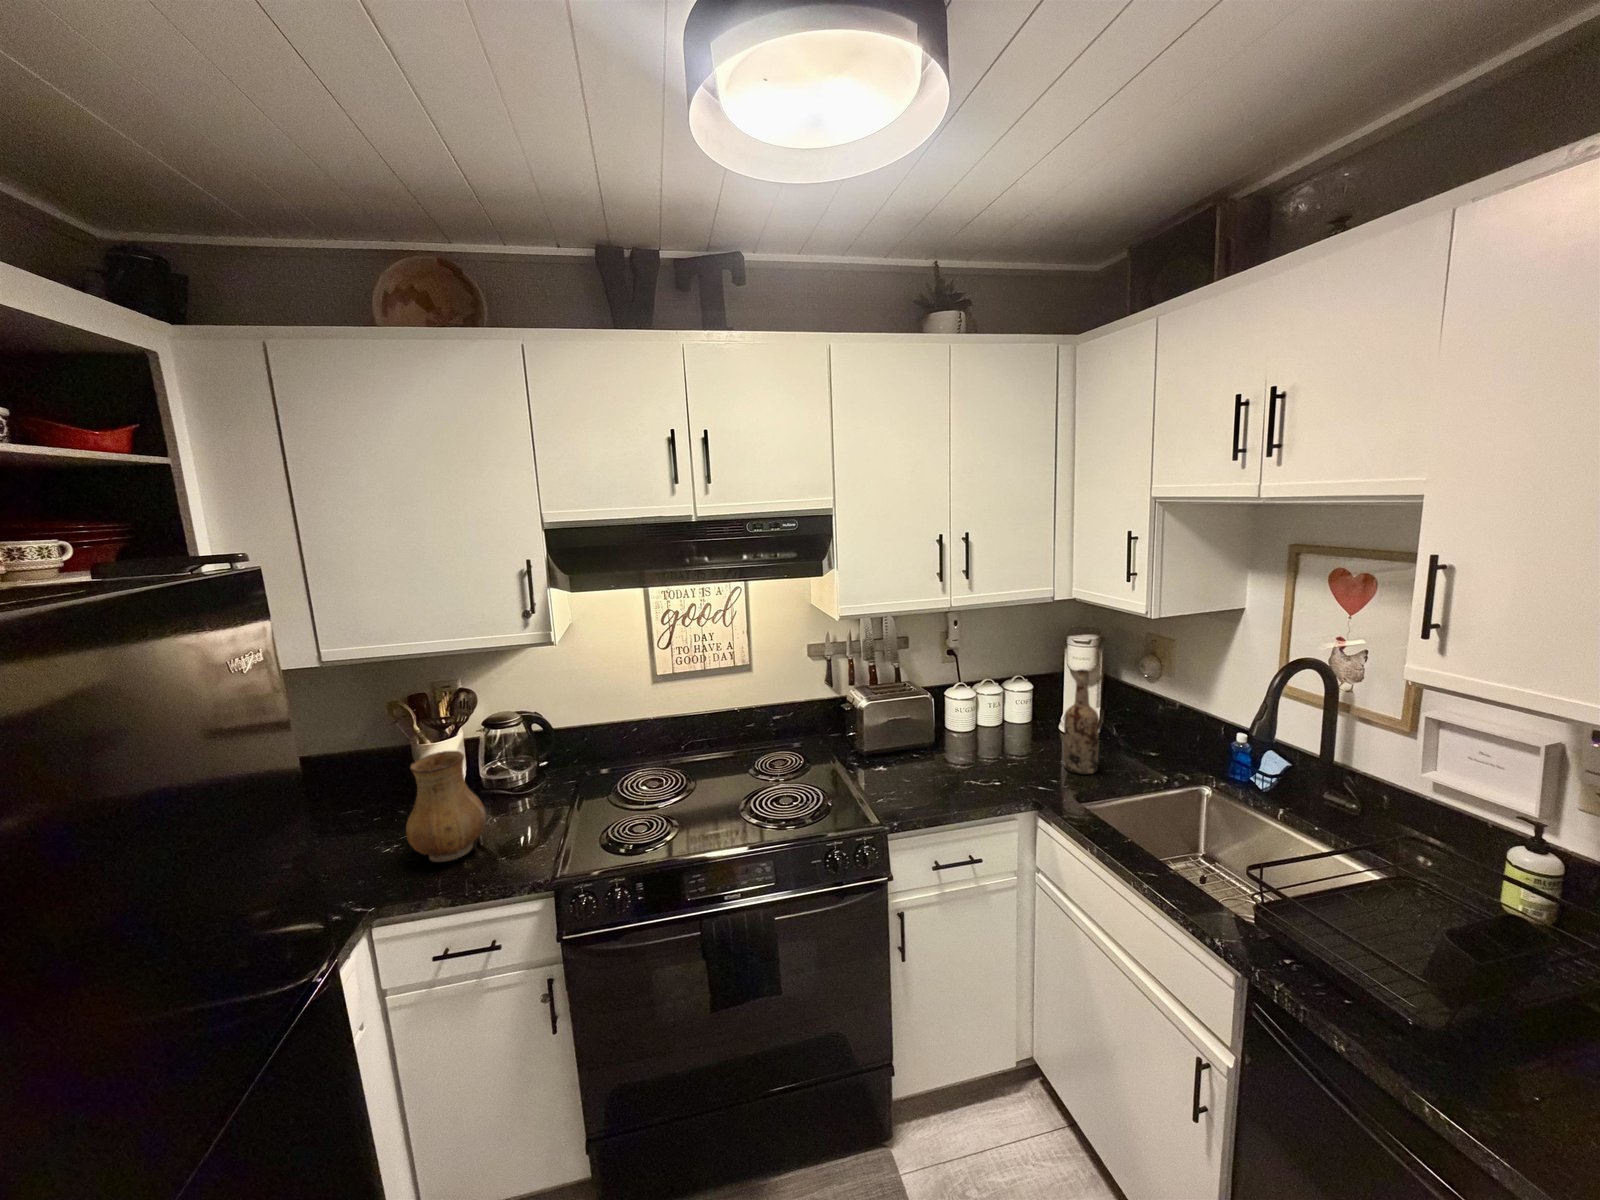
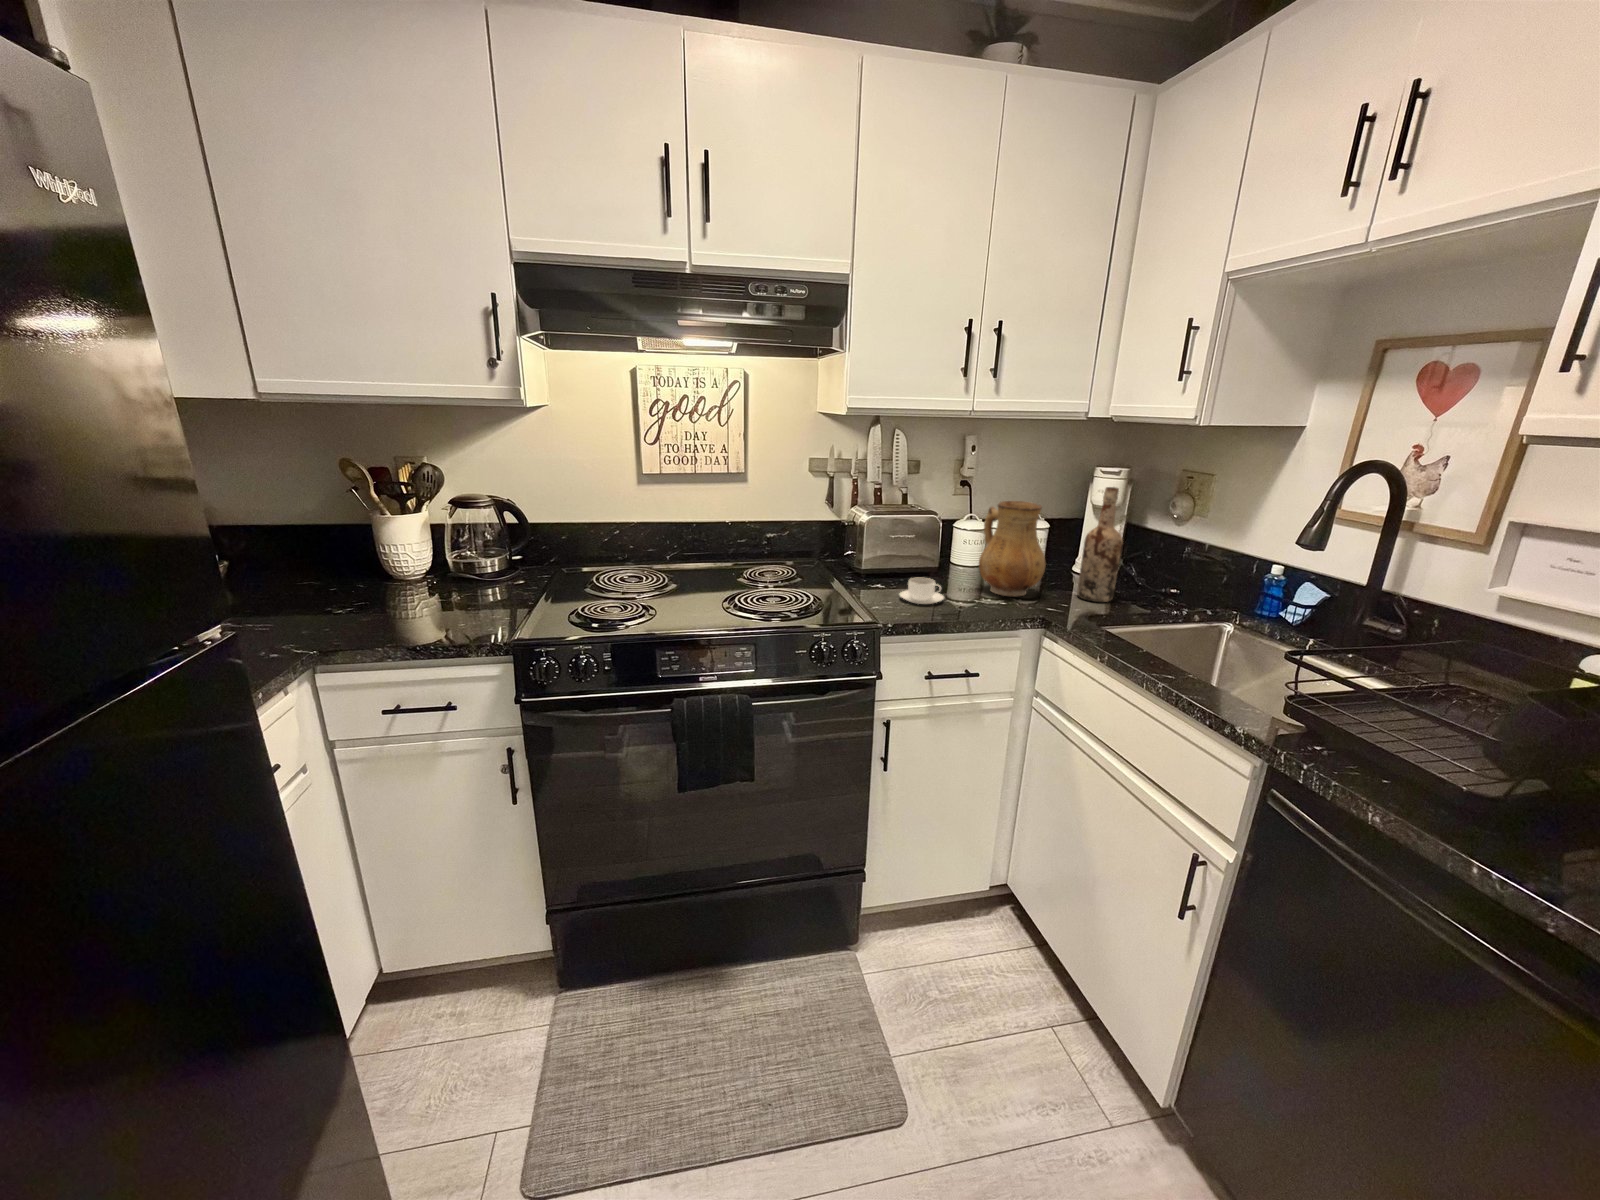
ceramic pitcher: present [406,751,486,862] -> present [979,501,1046,596]
coffee cup: none [901,763,943,792] -> present [900,578,944,604]

